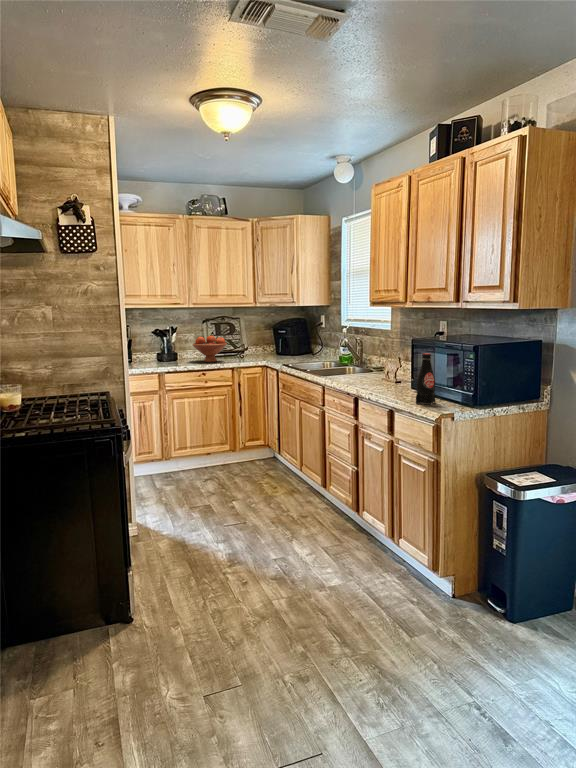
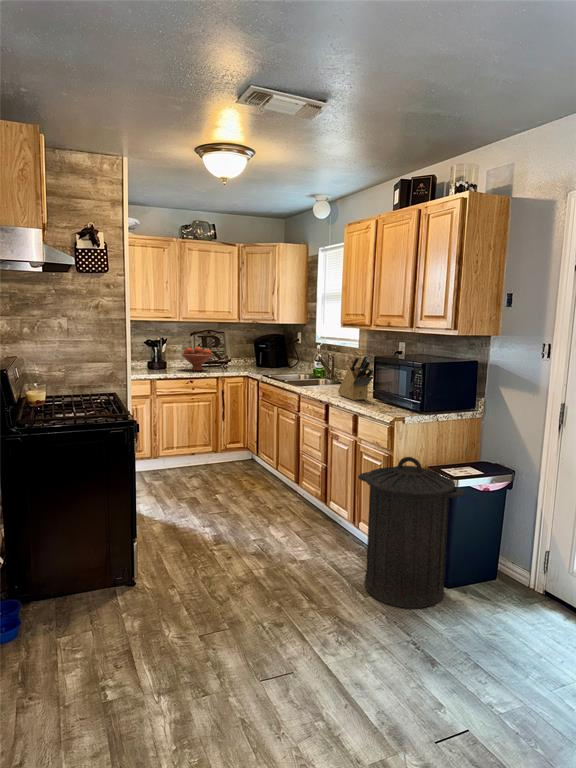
knife block: none [368,338,410,392] -> present [338,355,373,400]
bottle: present [416,353,435,405] -> none [376,368,392,410]
trash can: none [397,463,535,653] -> present [358,457,464,608]

